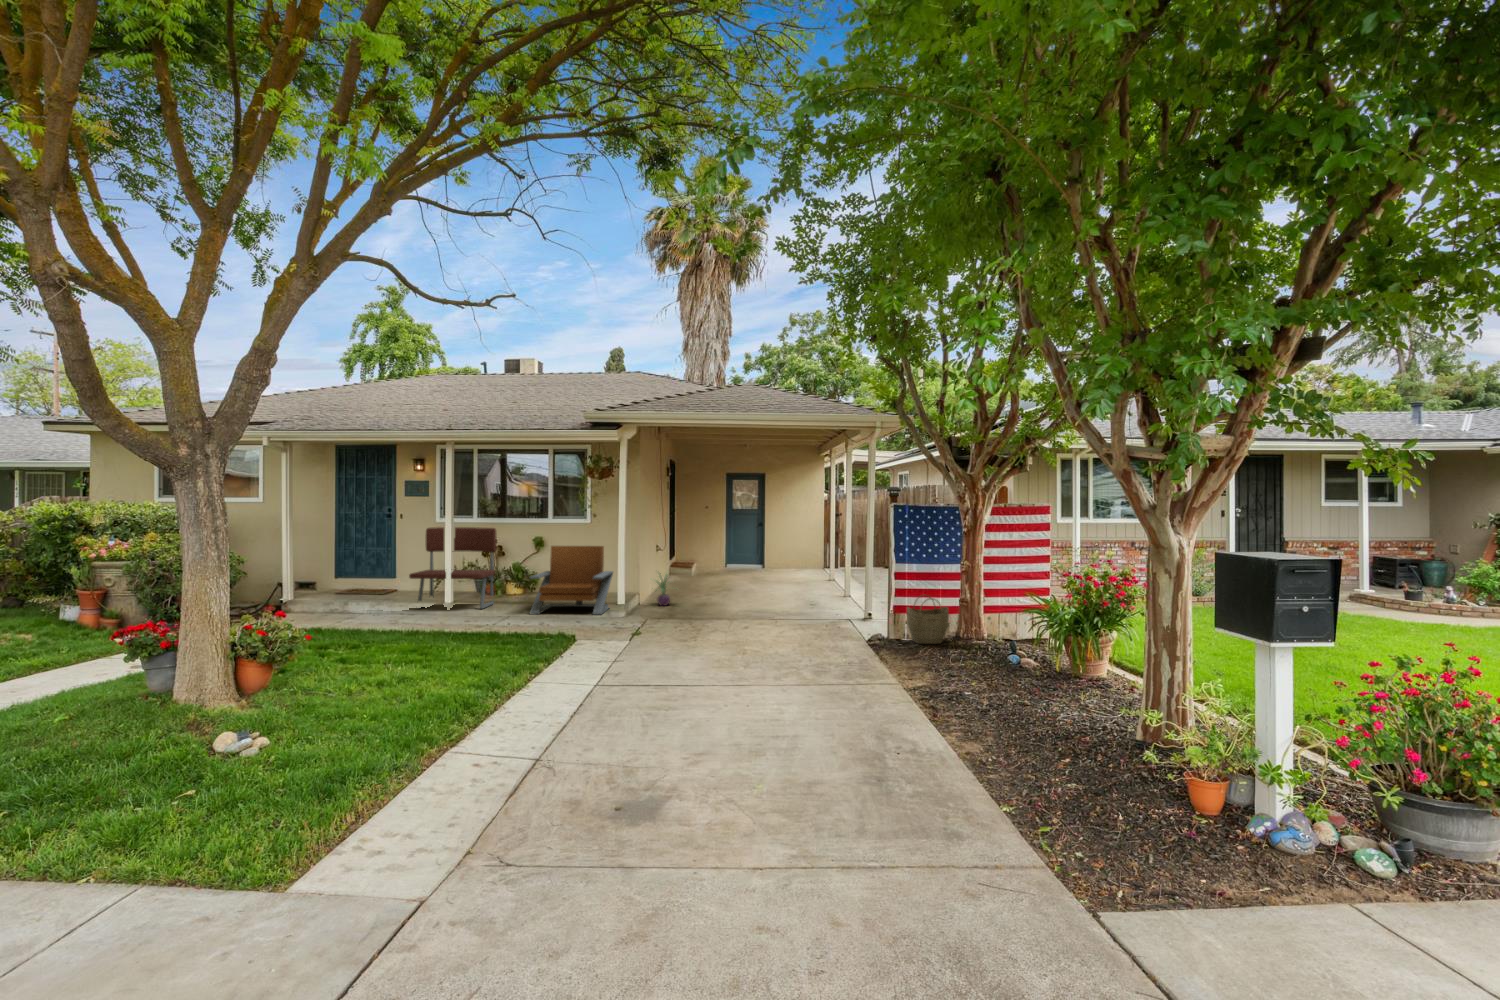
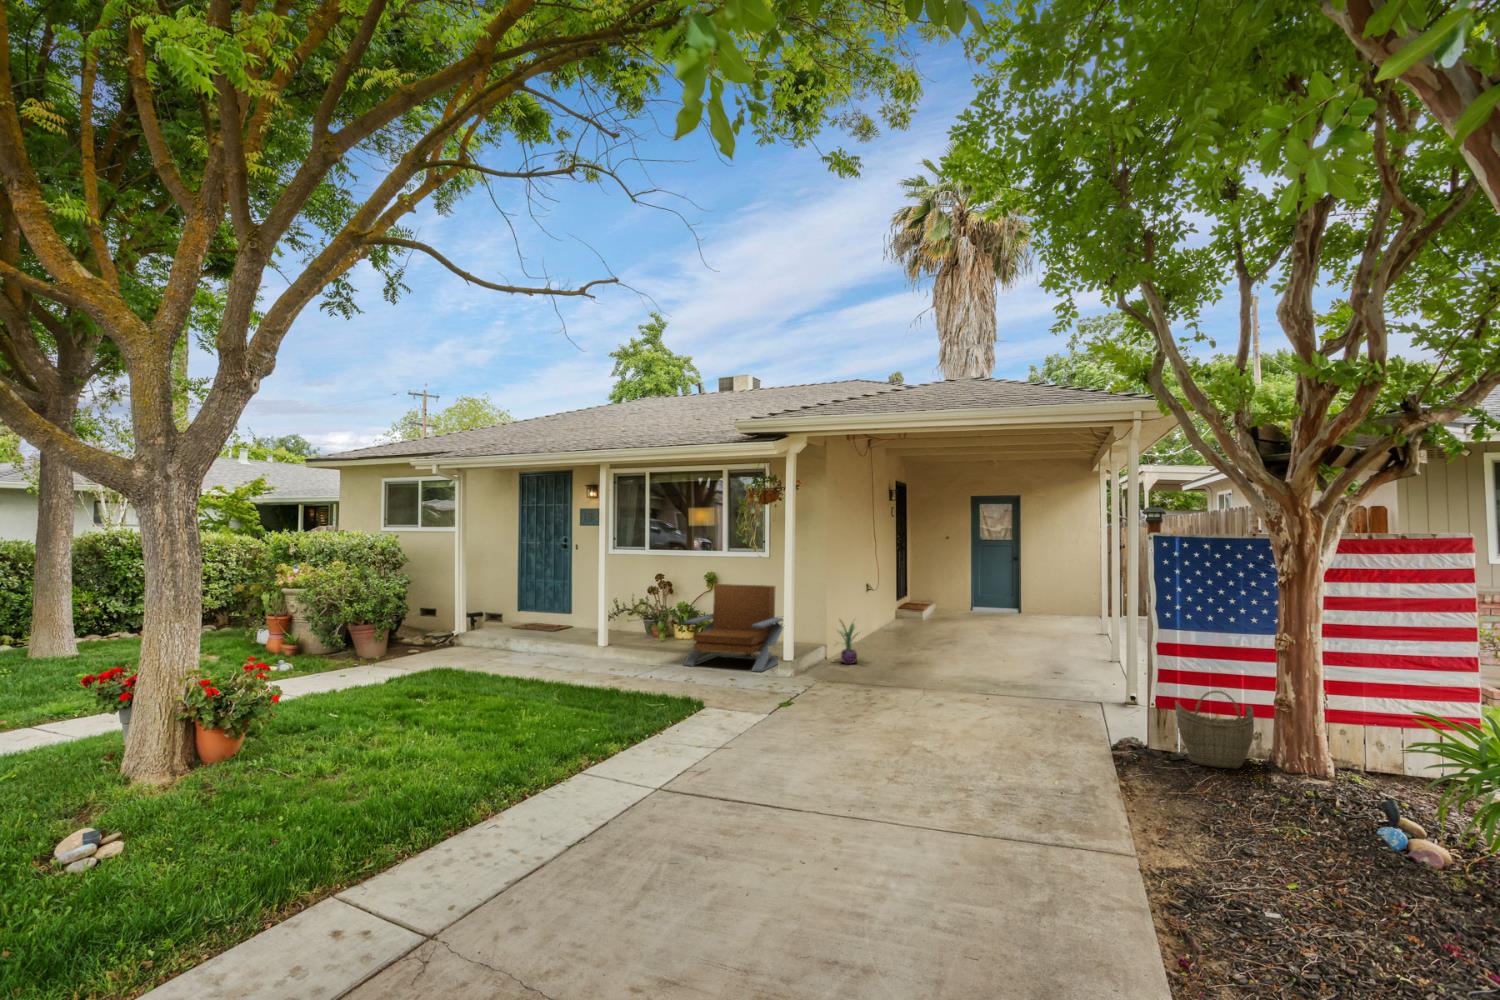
bench: present [409,527,497,609] -> none [570,561,661,655]

